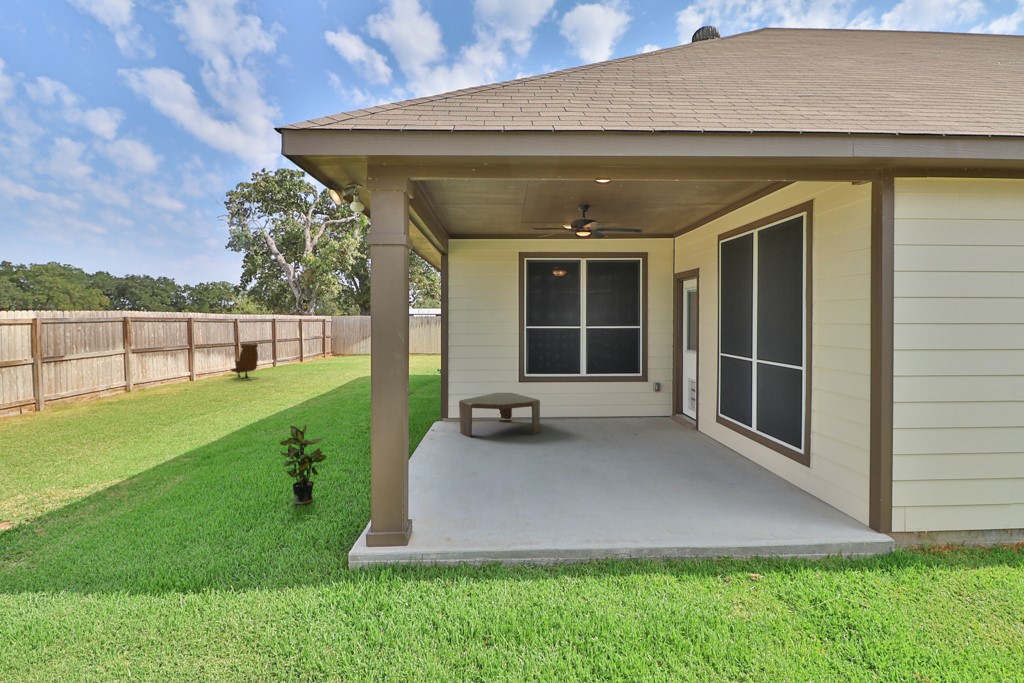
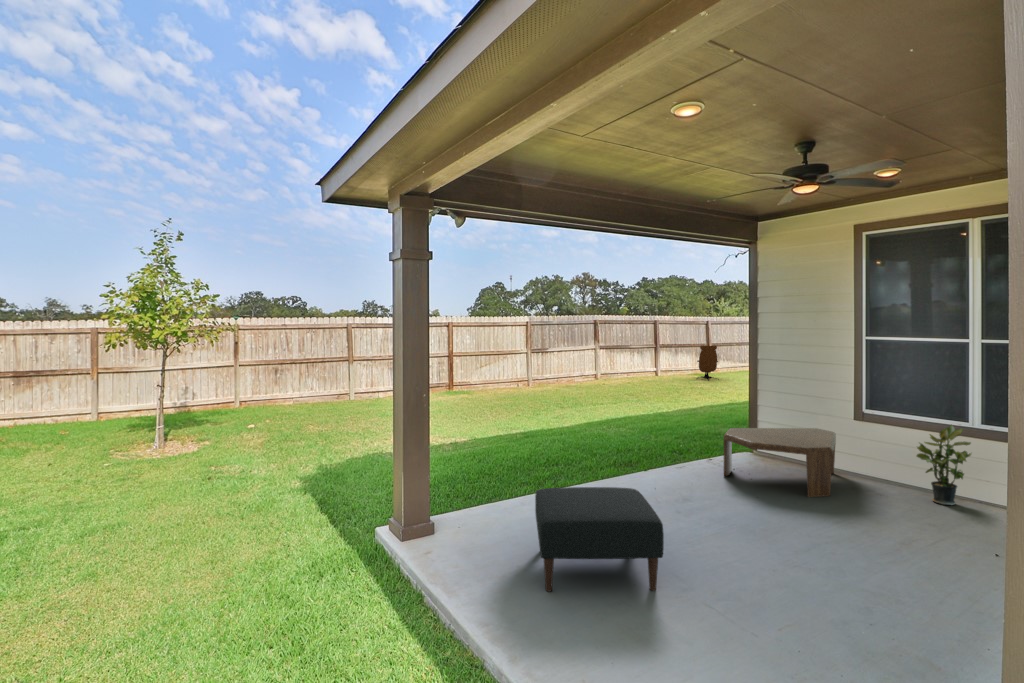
potted plant: present [280,425,326,505] -> present [917,425,971,505]
ottoman: none [500,438,607,514] -> present [535,487,664,592]

